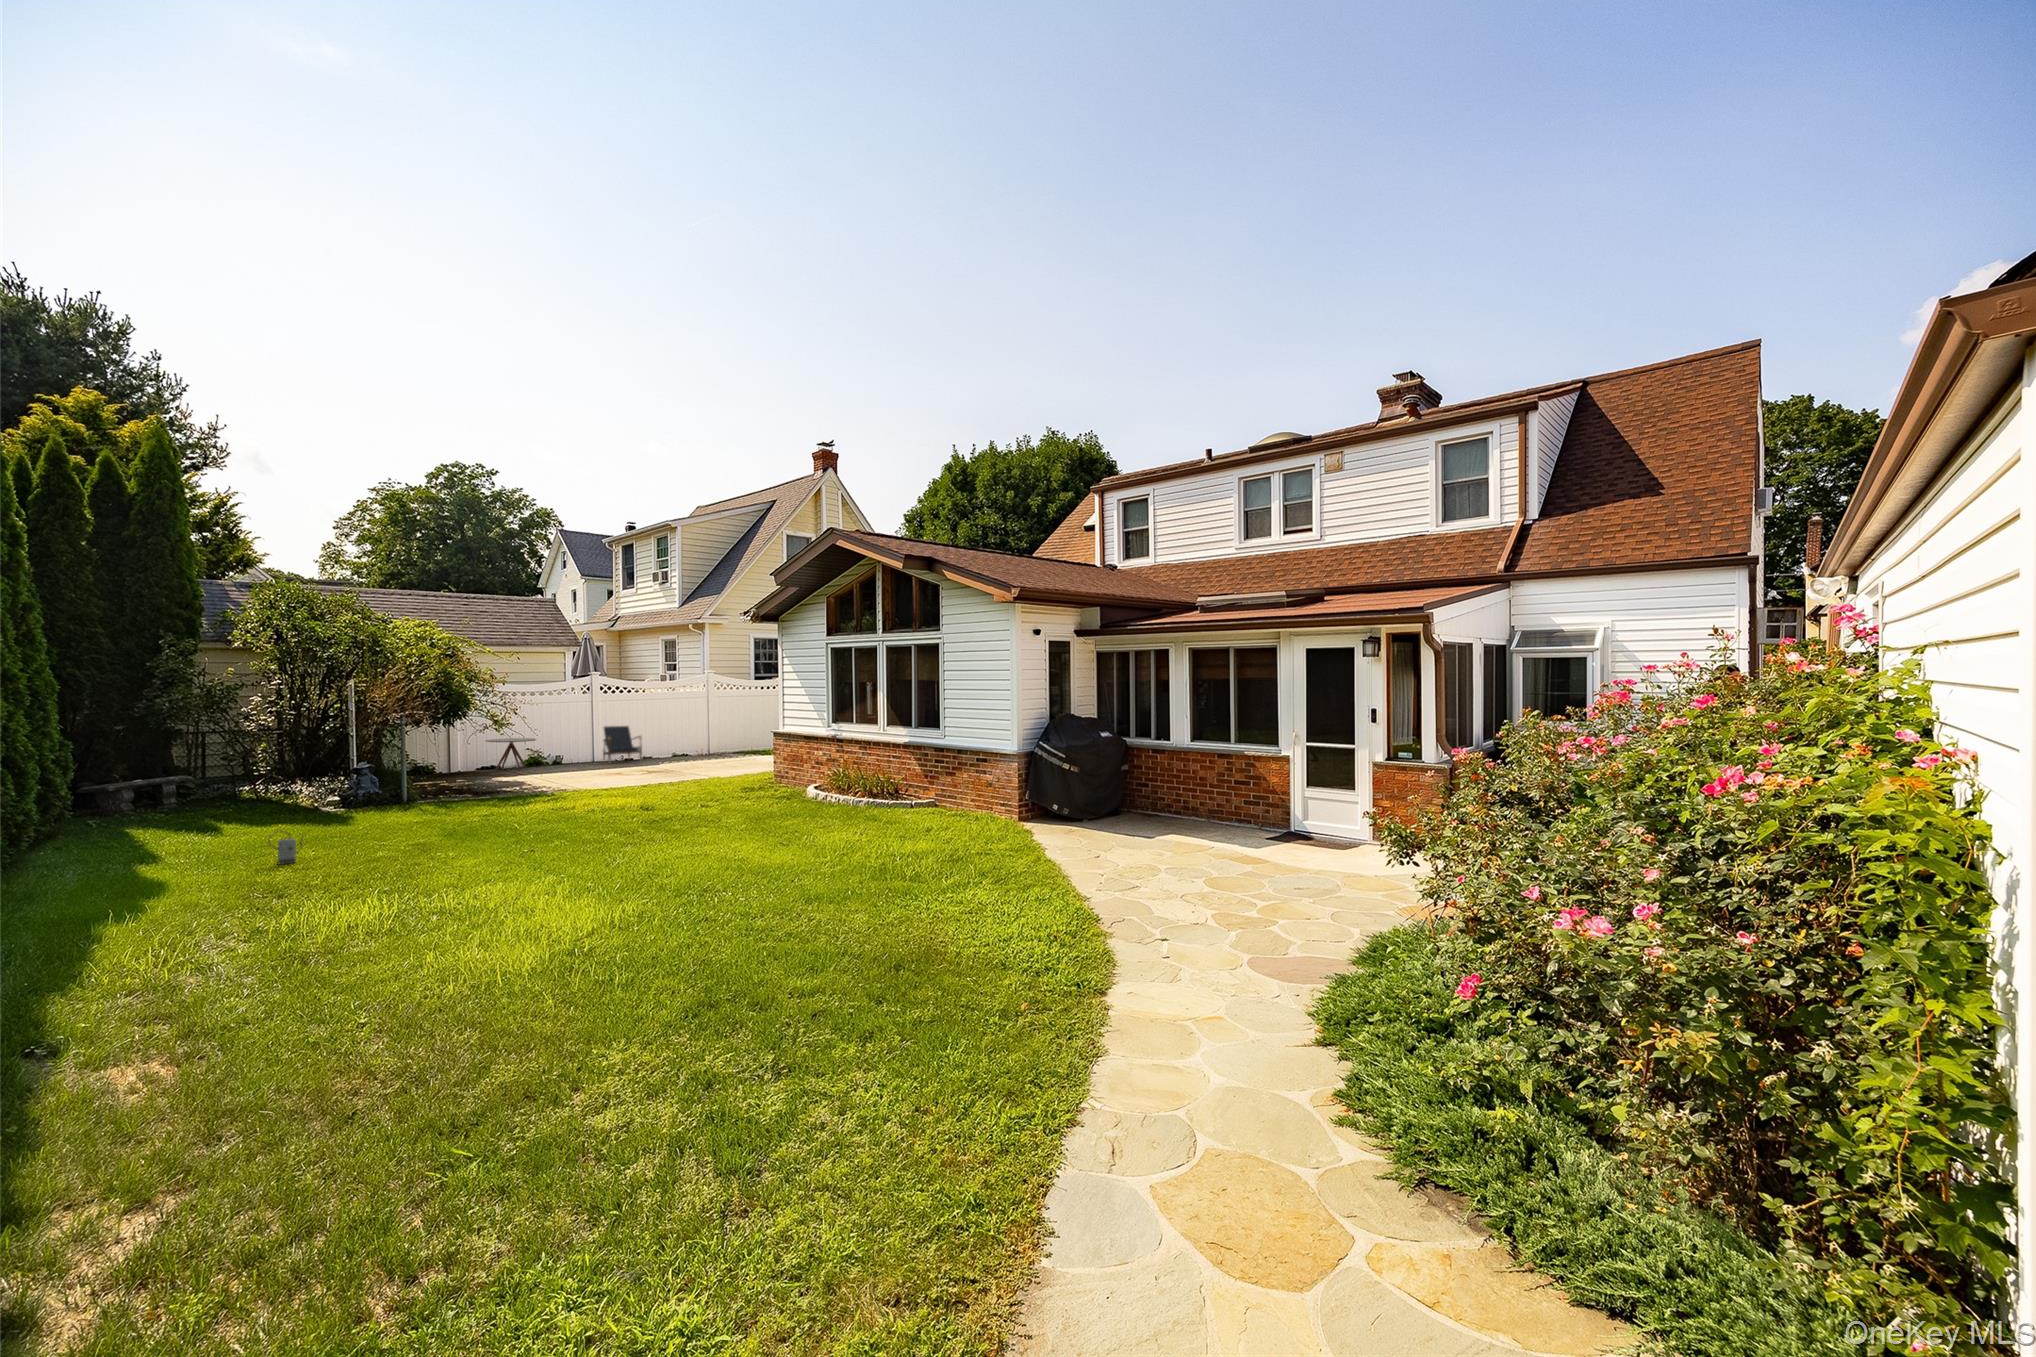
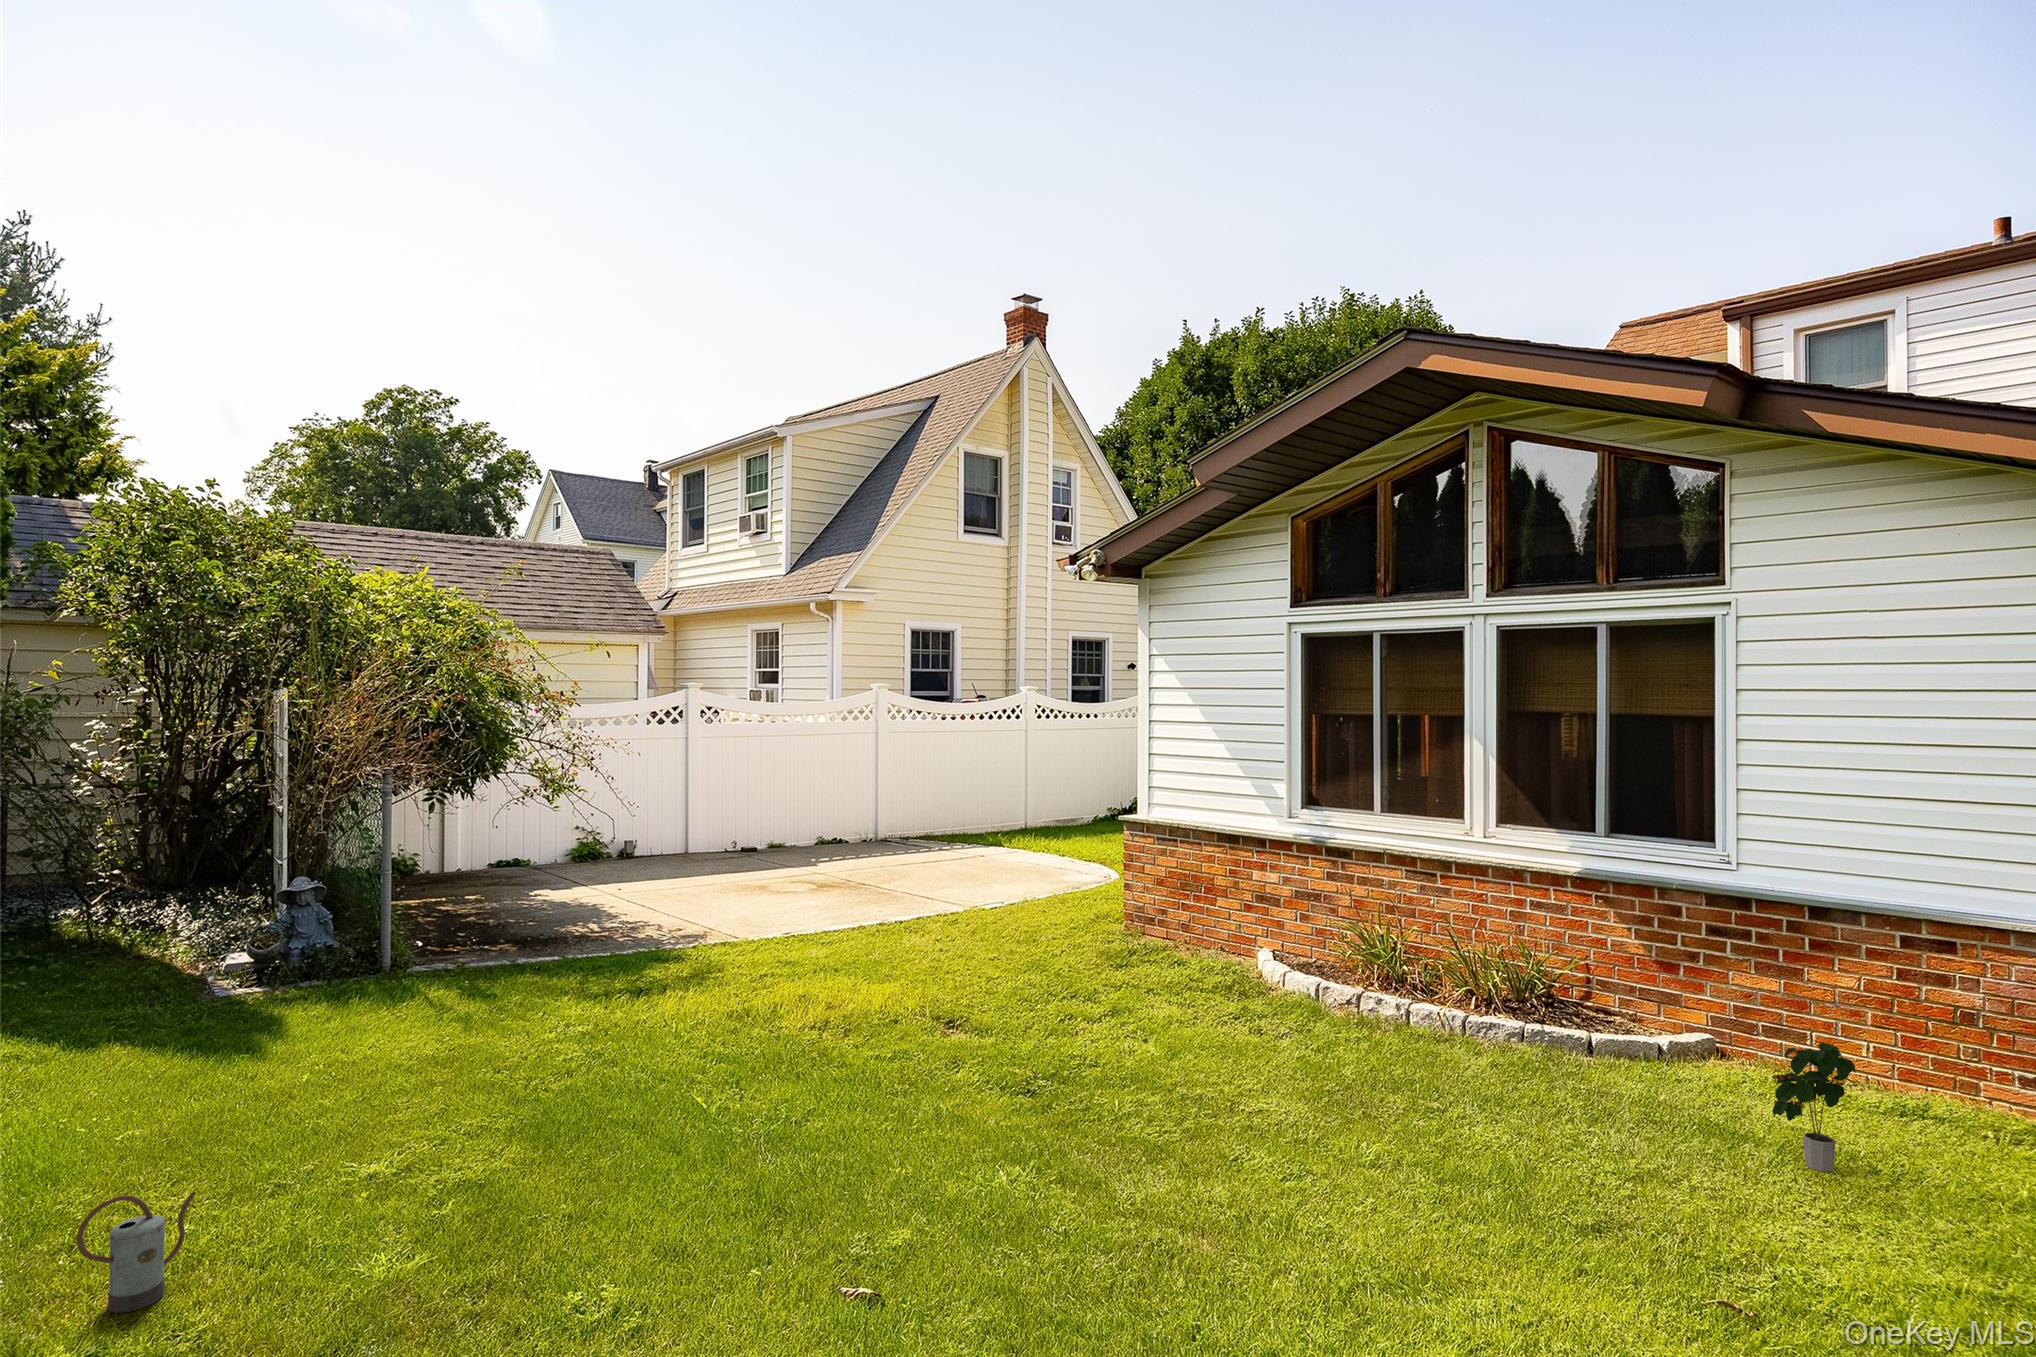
lounge chair: present [603,726,642,762] -> none [704,780,772,851]
round table: present [486,738,537,770] -> none [513,806,601,868]
potted plant: none [872,800,910,842] -> present [1772,1042,1855,1172]

